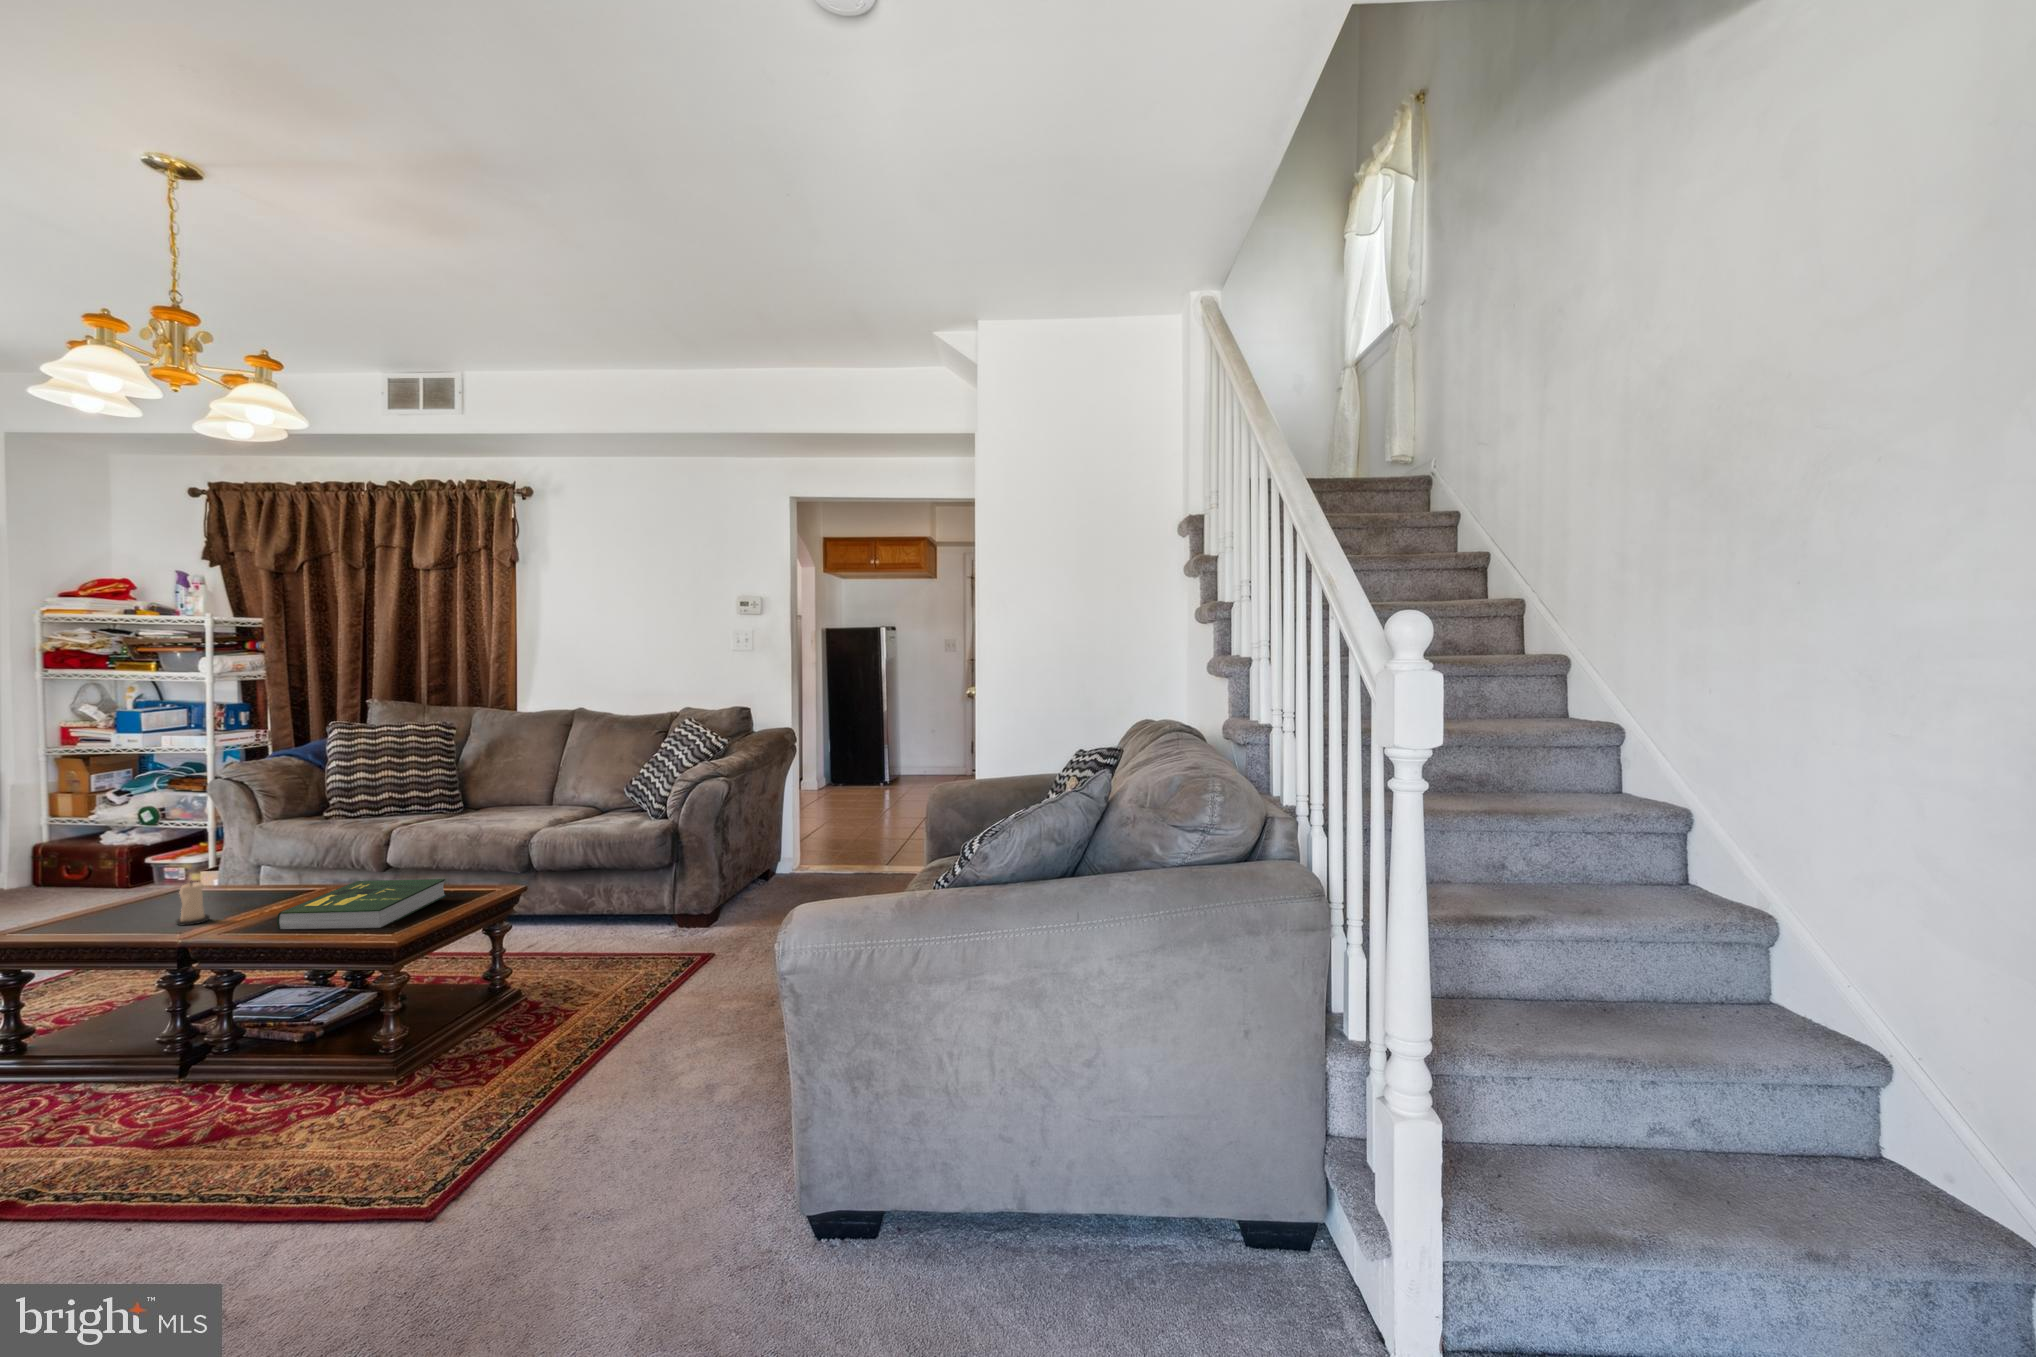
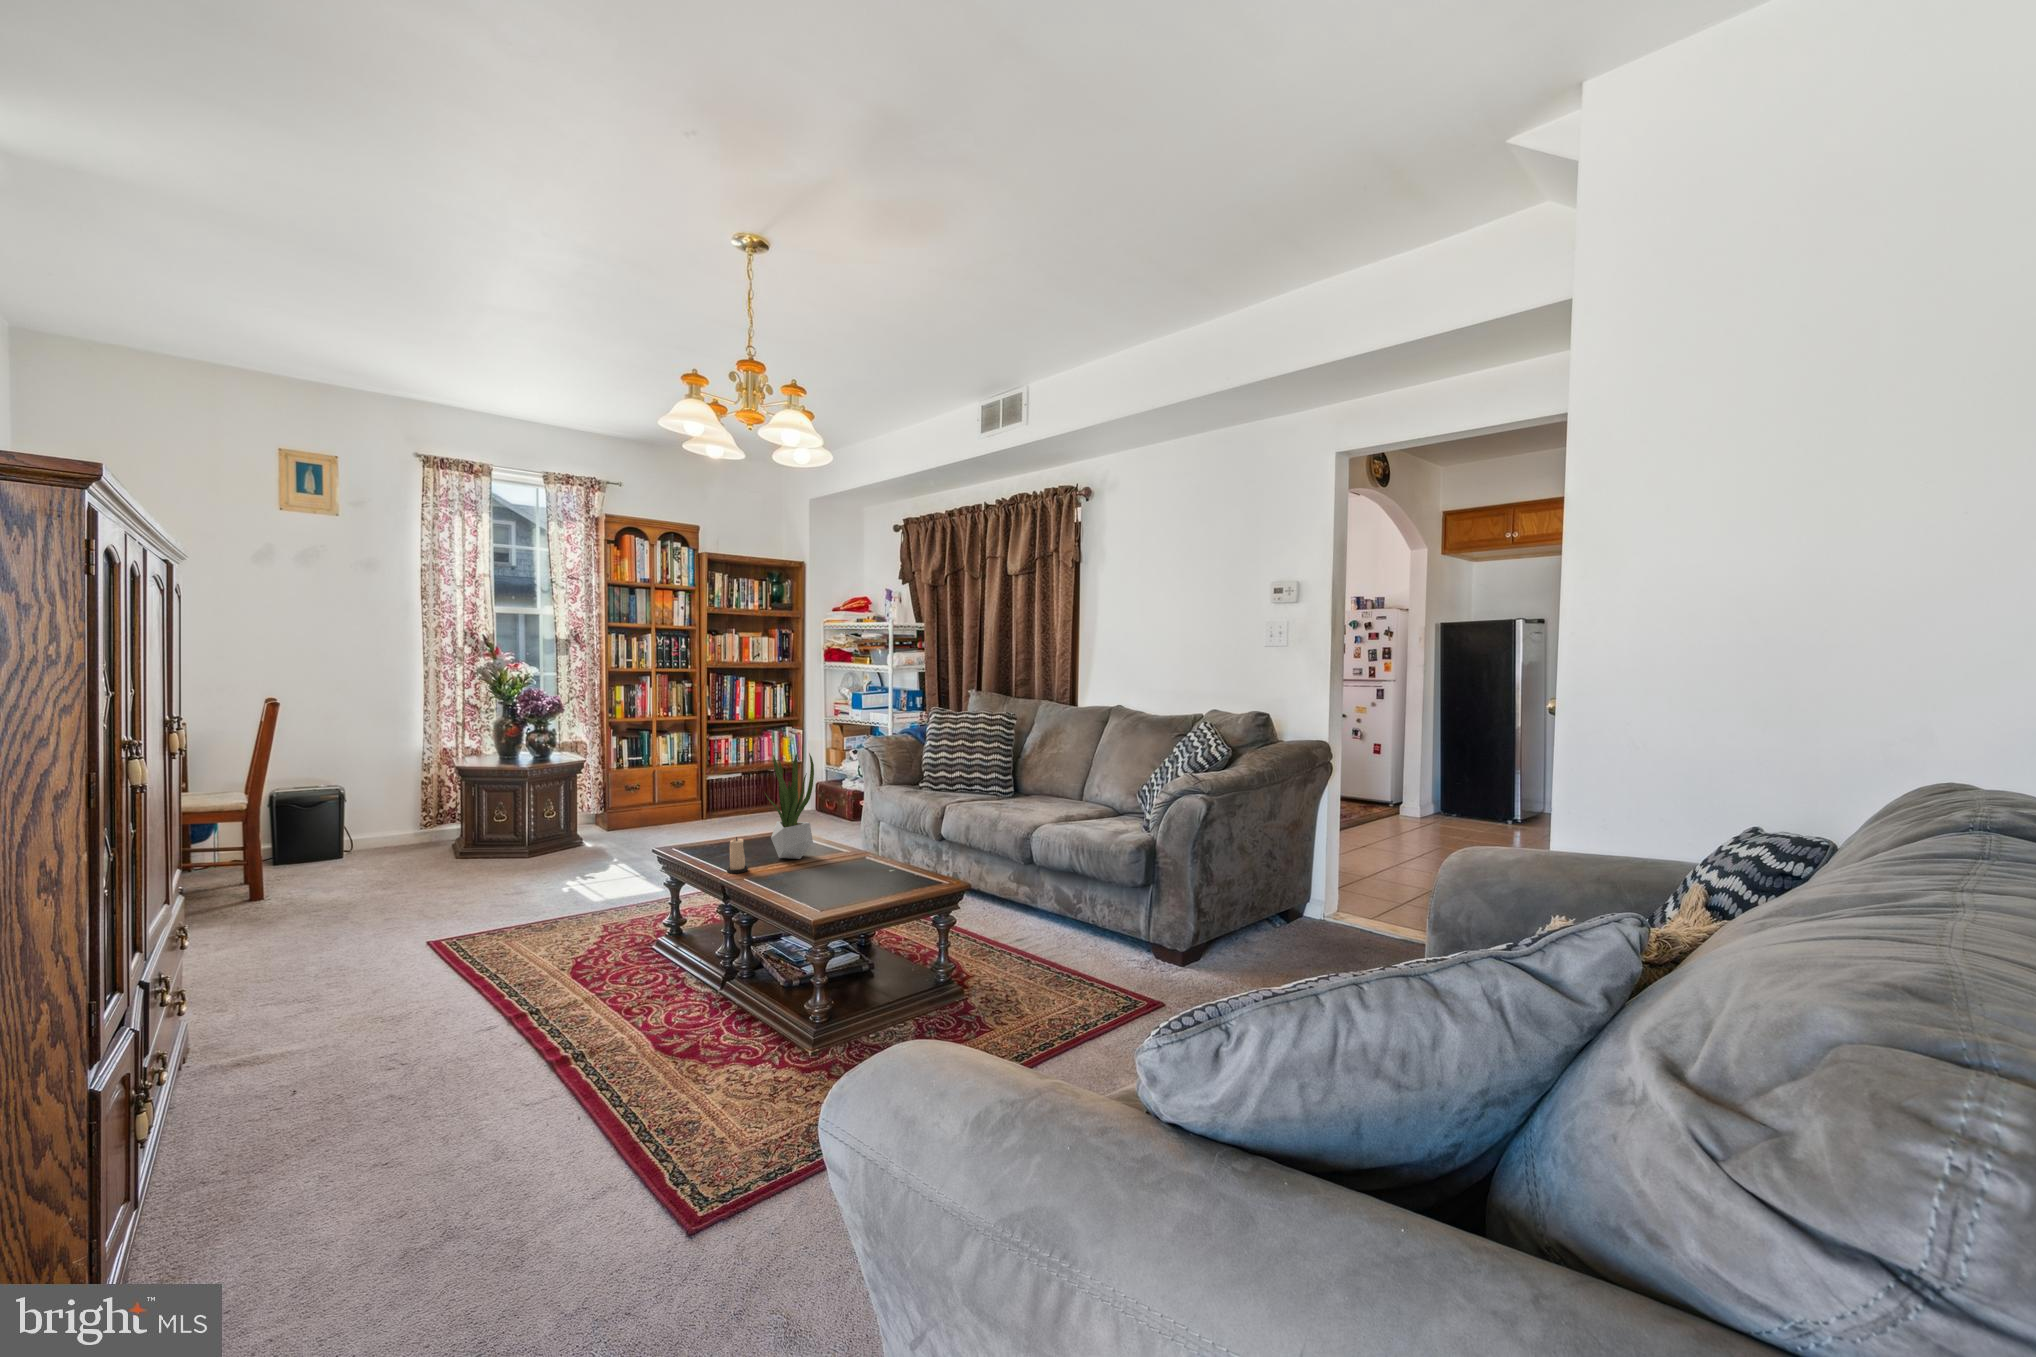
potted plant: none [211,773,284,904] -> present [765,753,814,859]
book: present [277,879,446,929] -> none [762,856,897,911]

